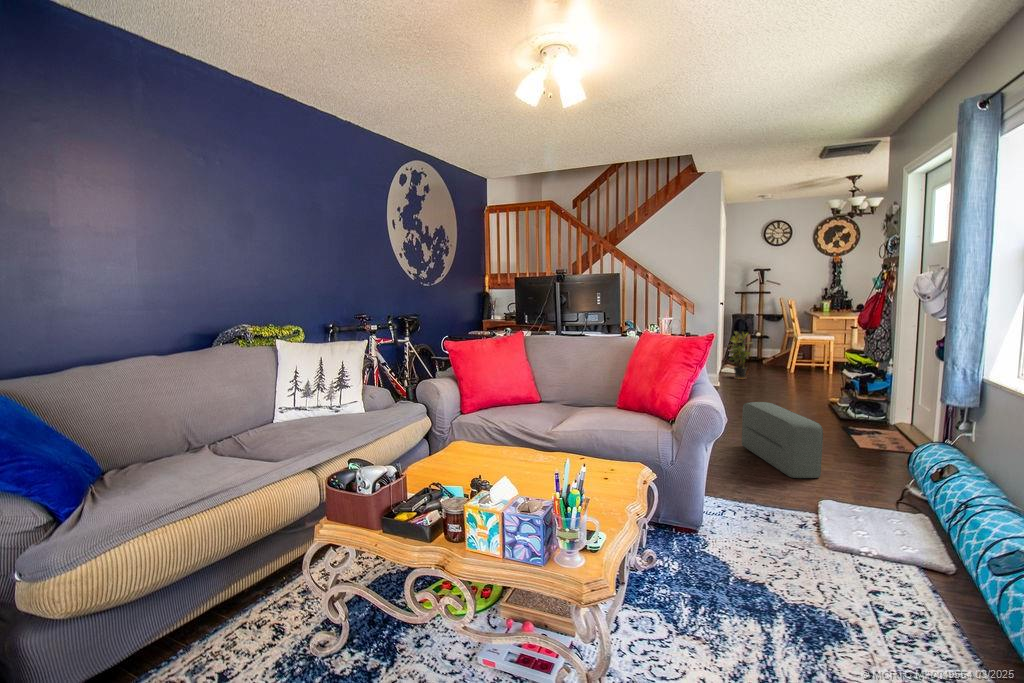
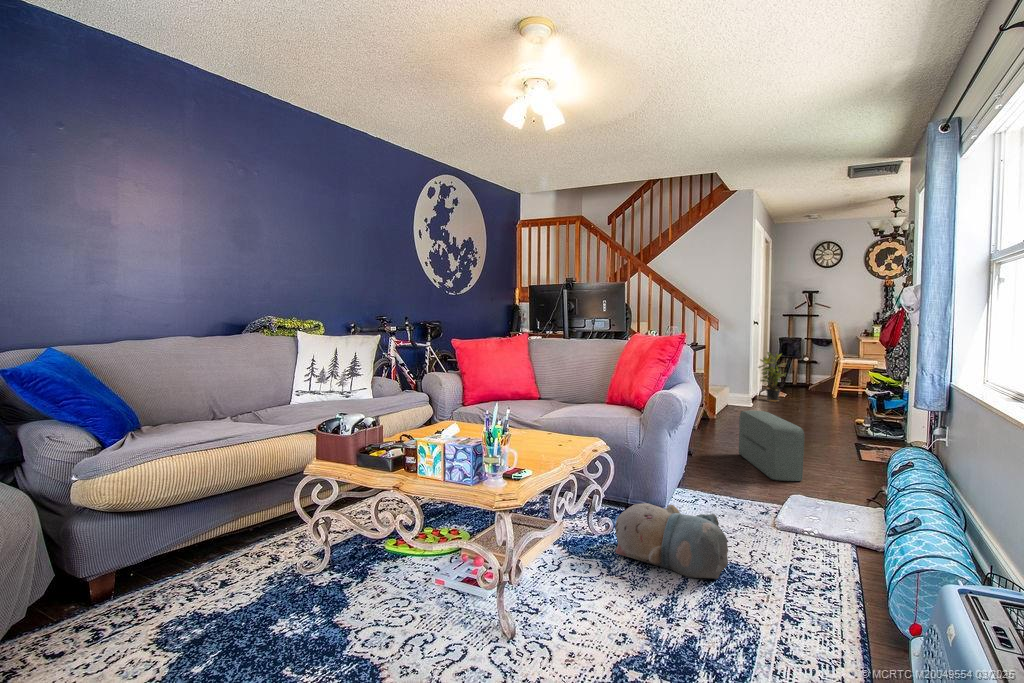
plush toy: none [675,537,817,633] -> present [615,503,728,579]

